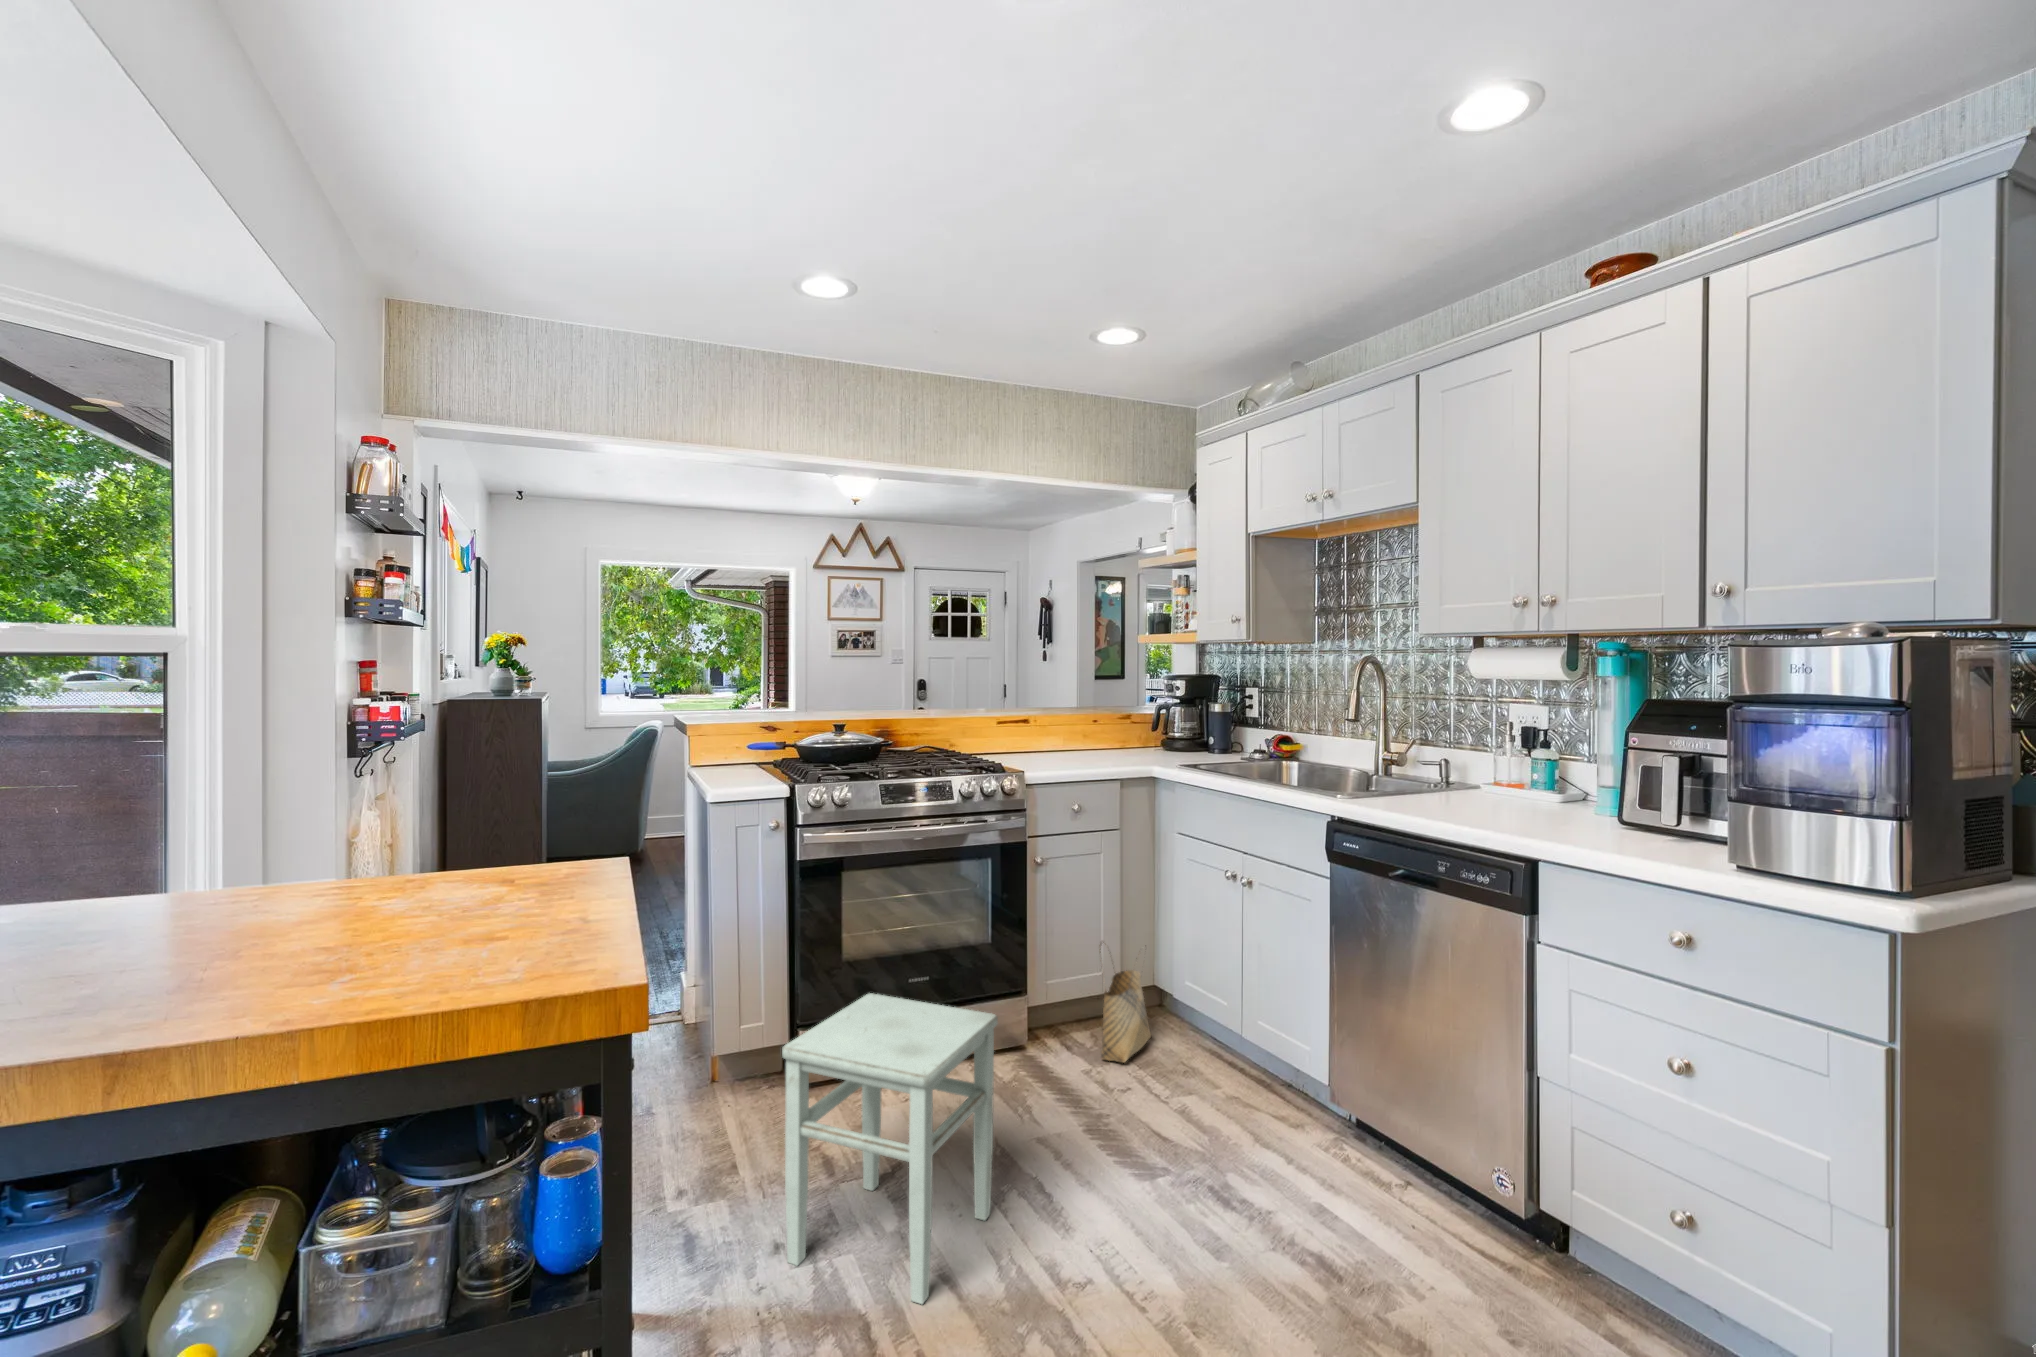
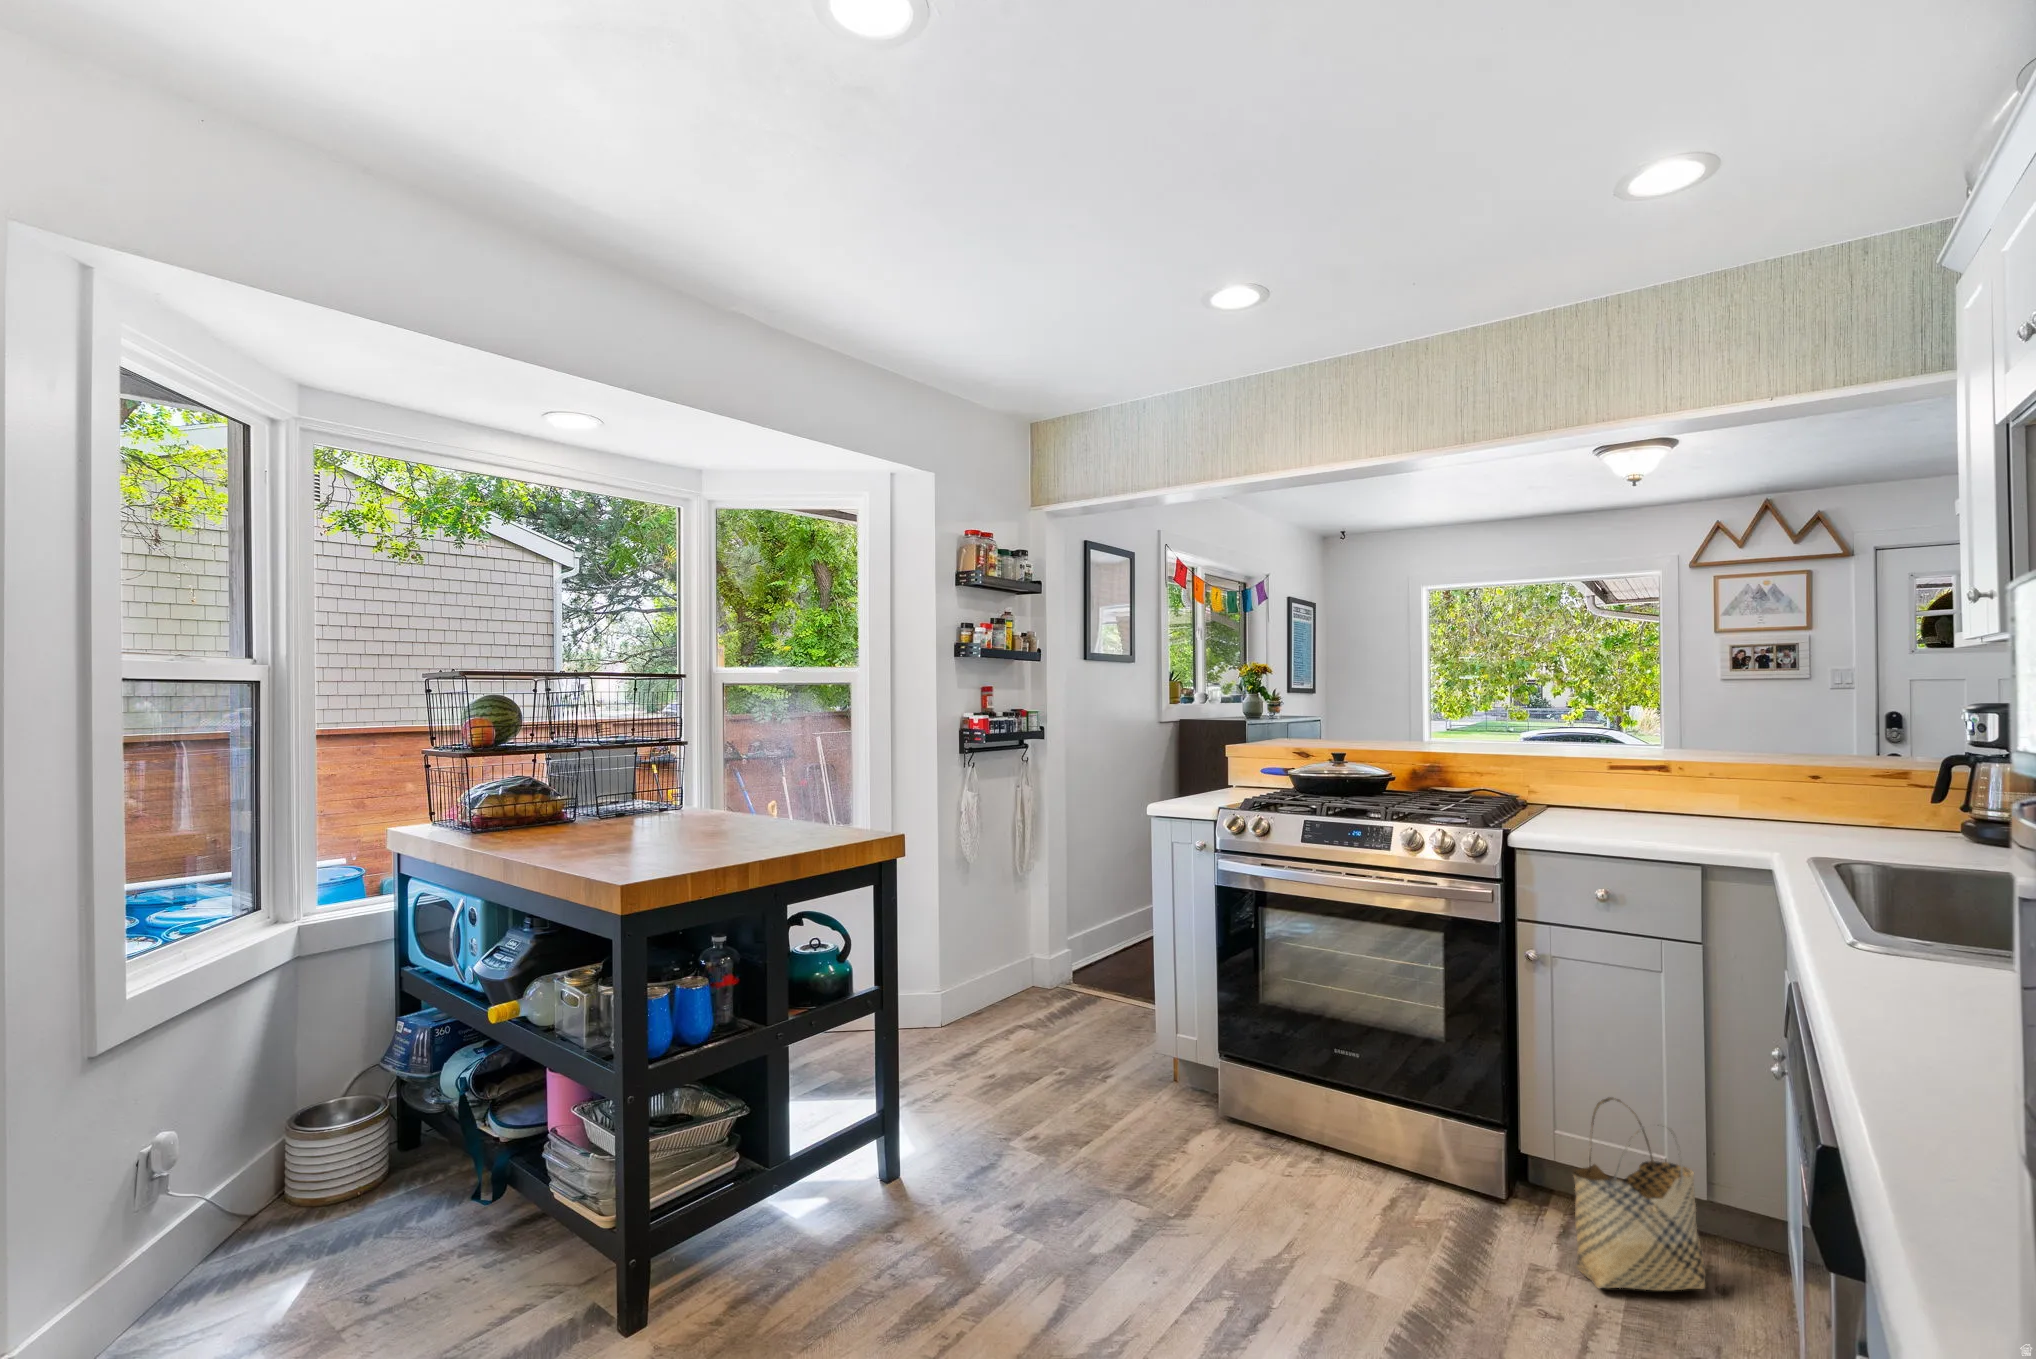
stool: present [782,993,998,1304] -> none [998,1017,1180,1309]

